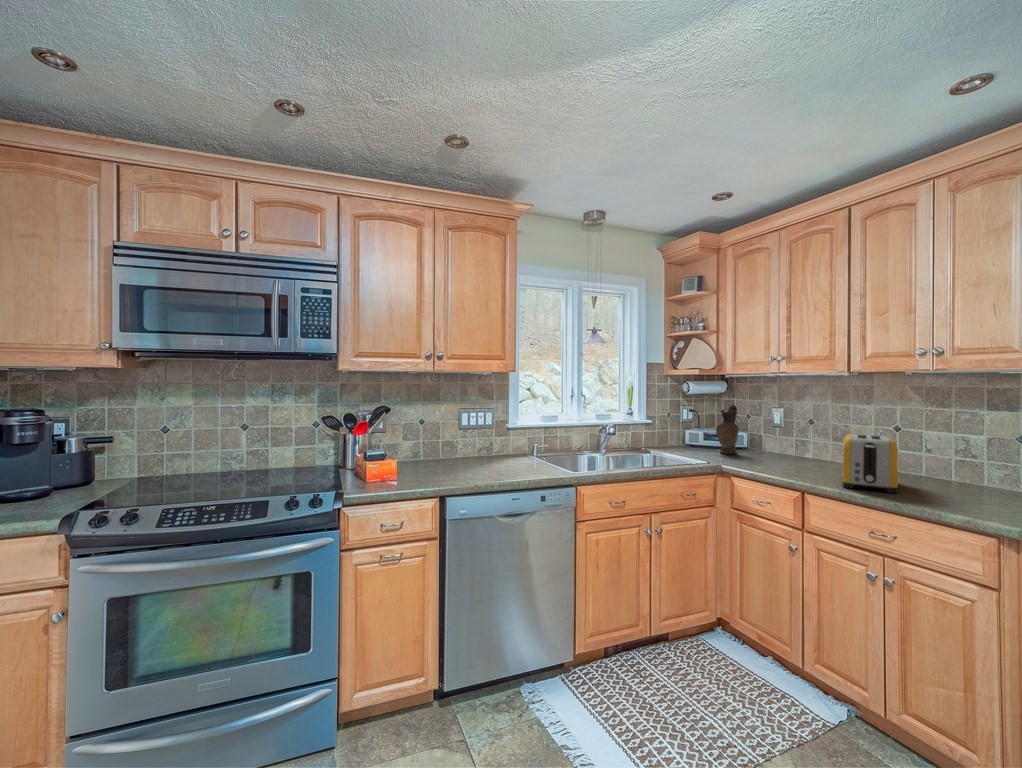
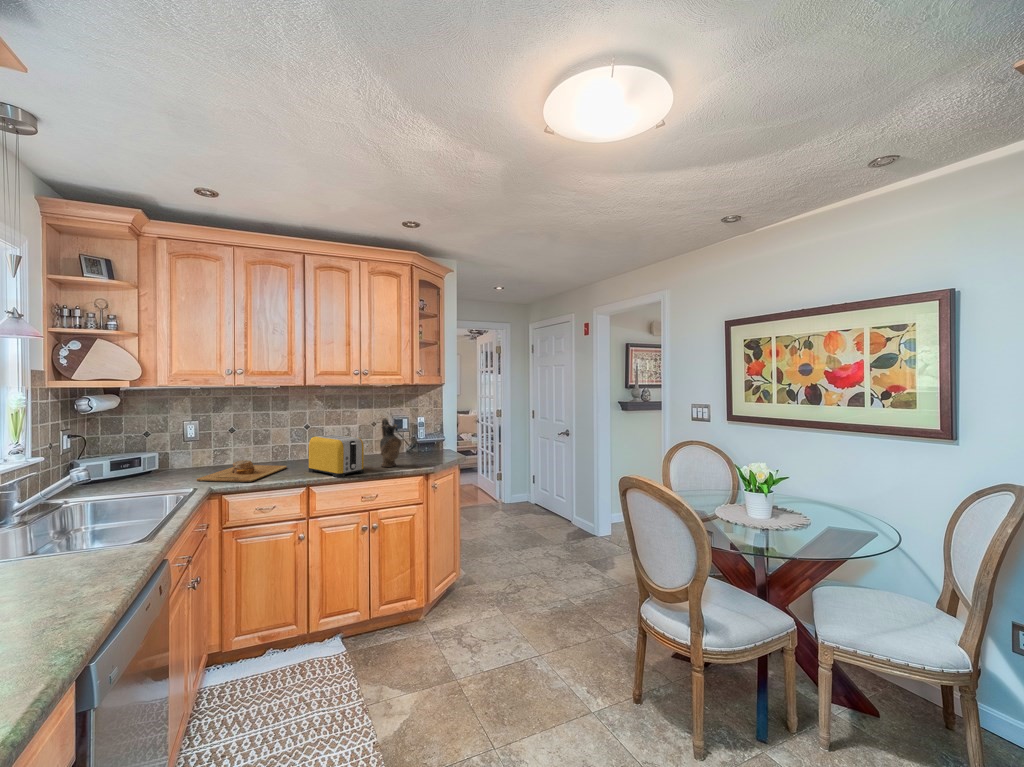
ceramic pitcher: present [716,404,738,454] -> present [380,418,401,467]
cutting board: none [737,451,838,470] -> present [197,460,287,482]

